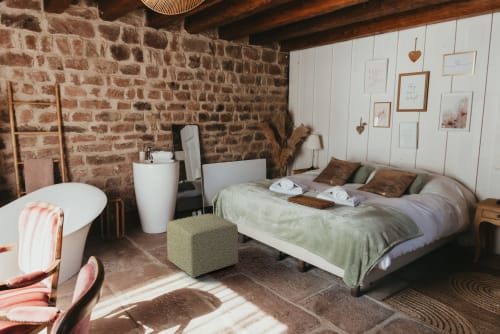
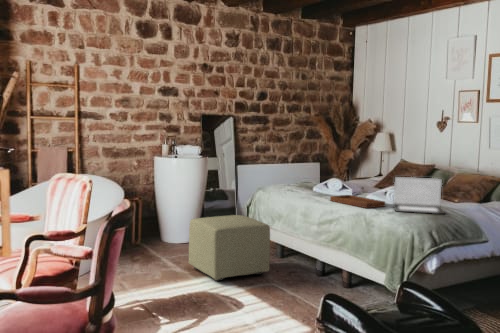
laptop: none [341,181,388,213] -> present [393,177,444,214]

